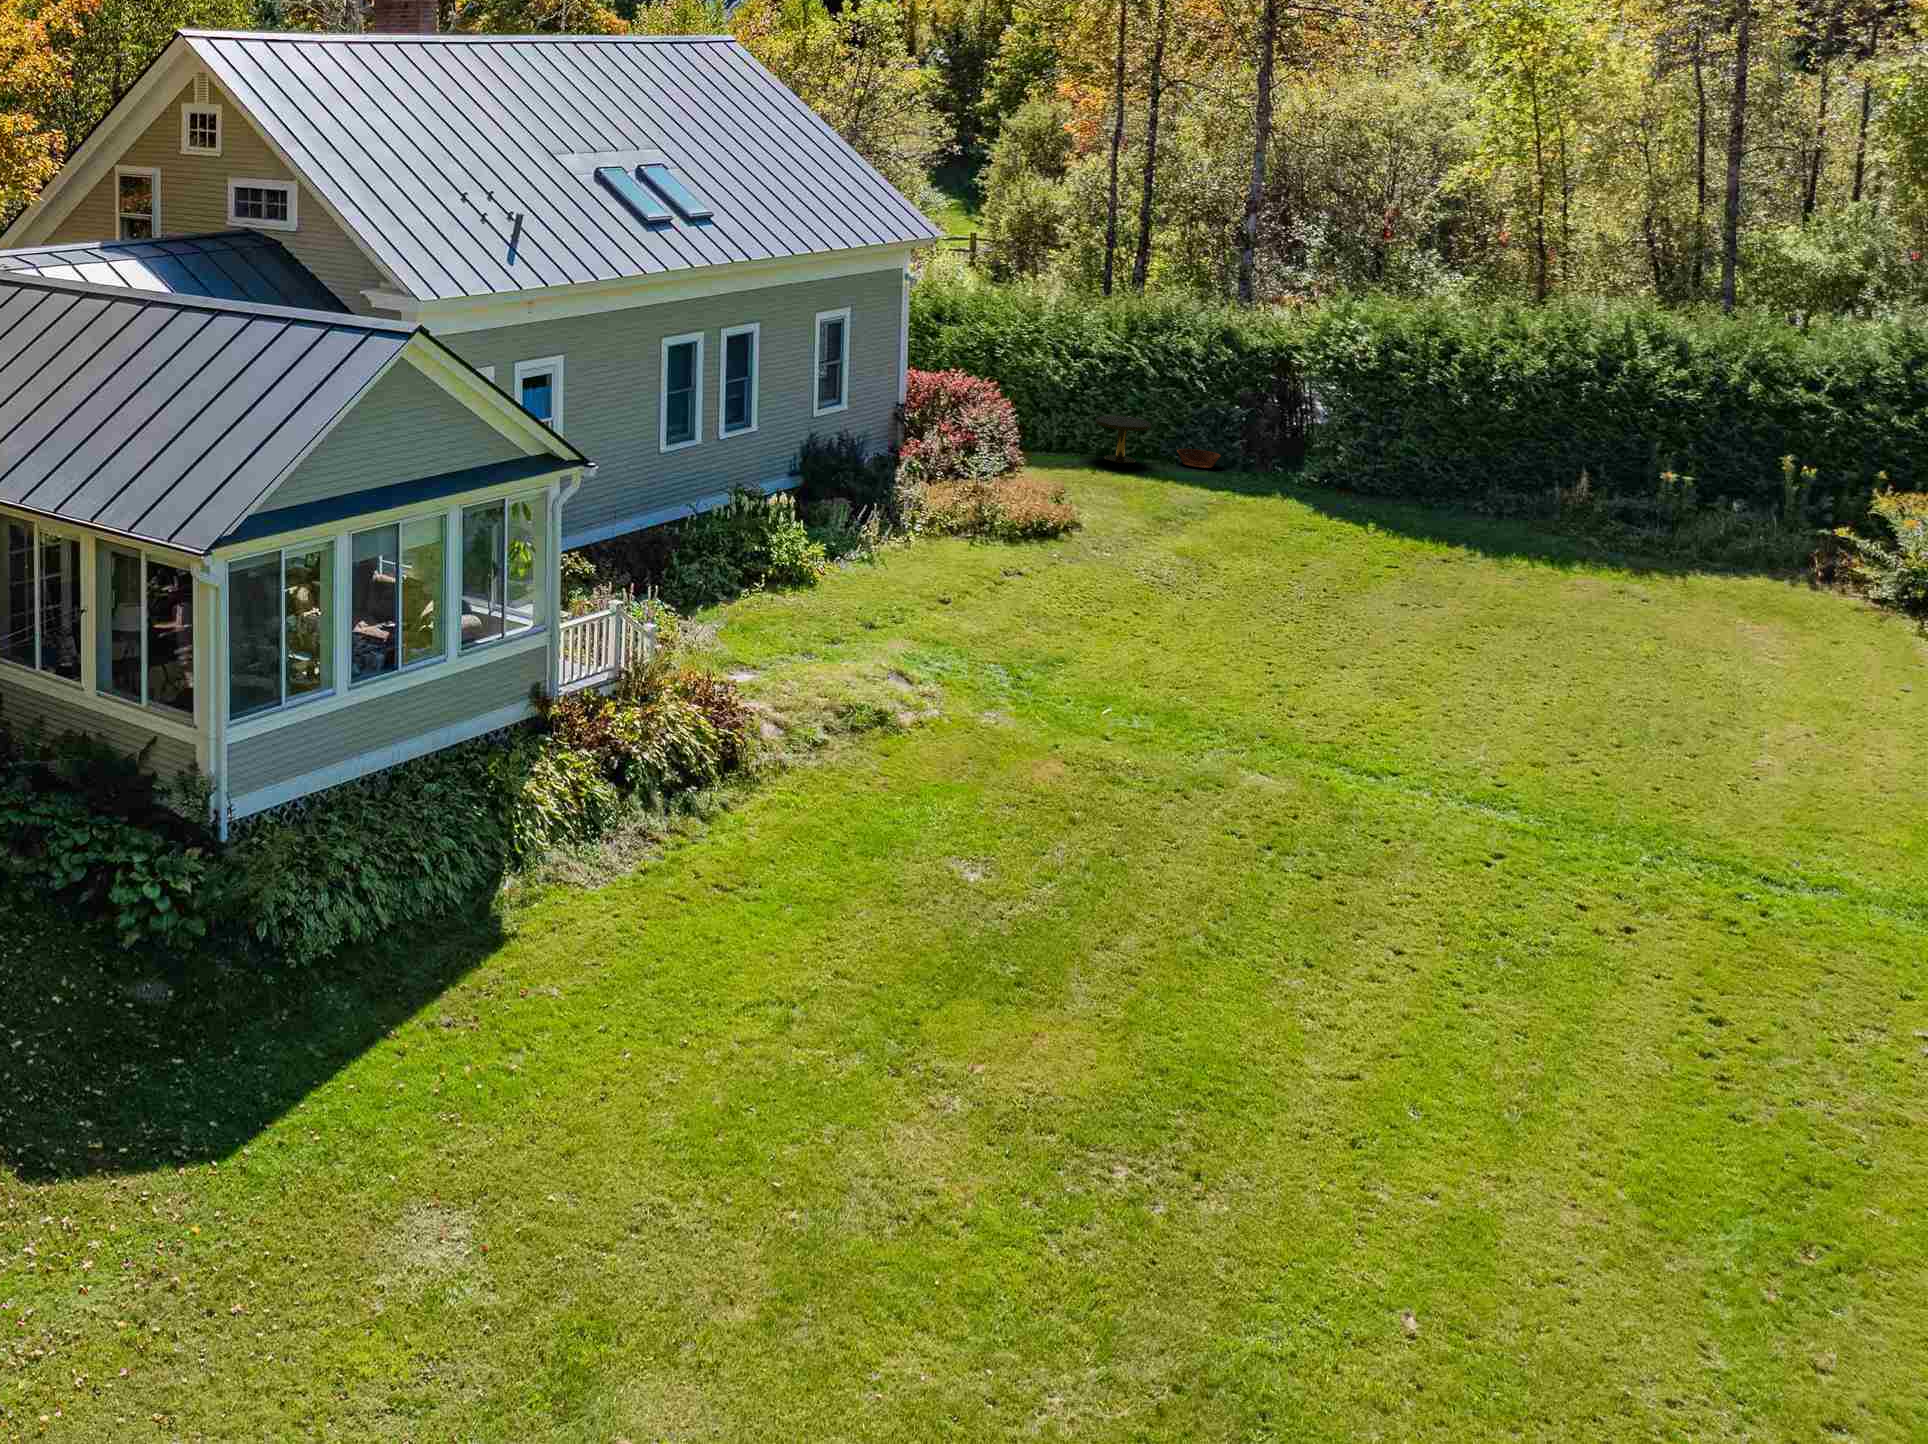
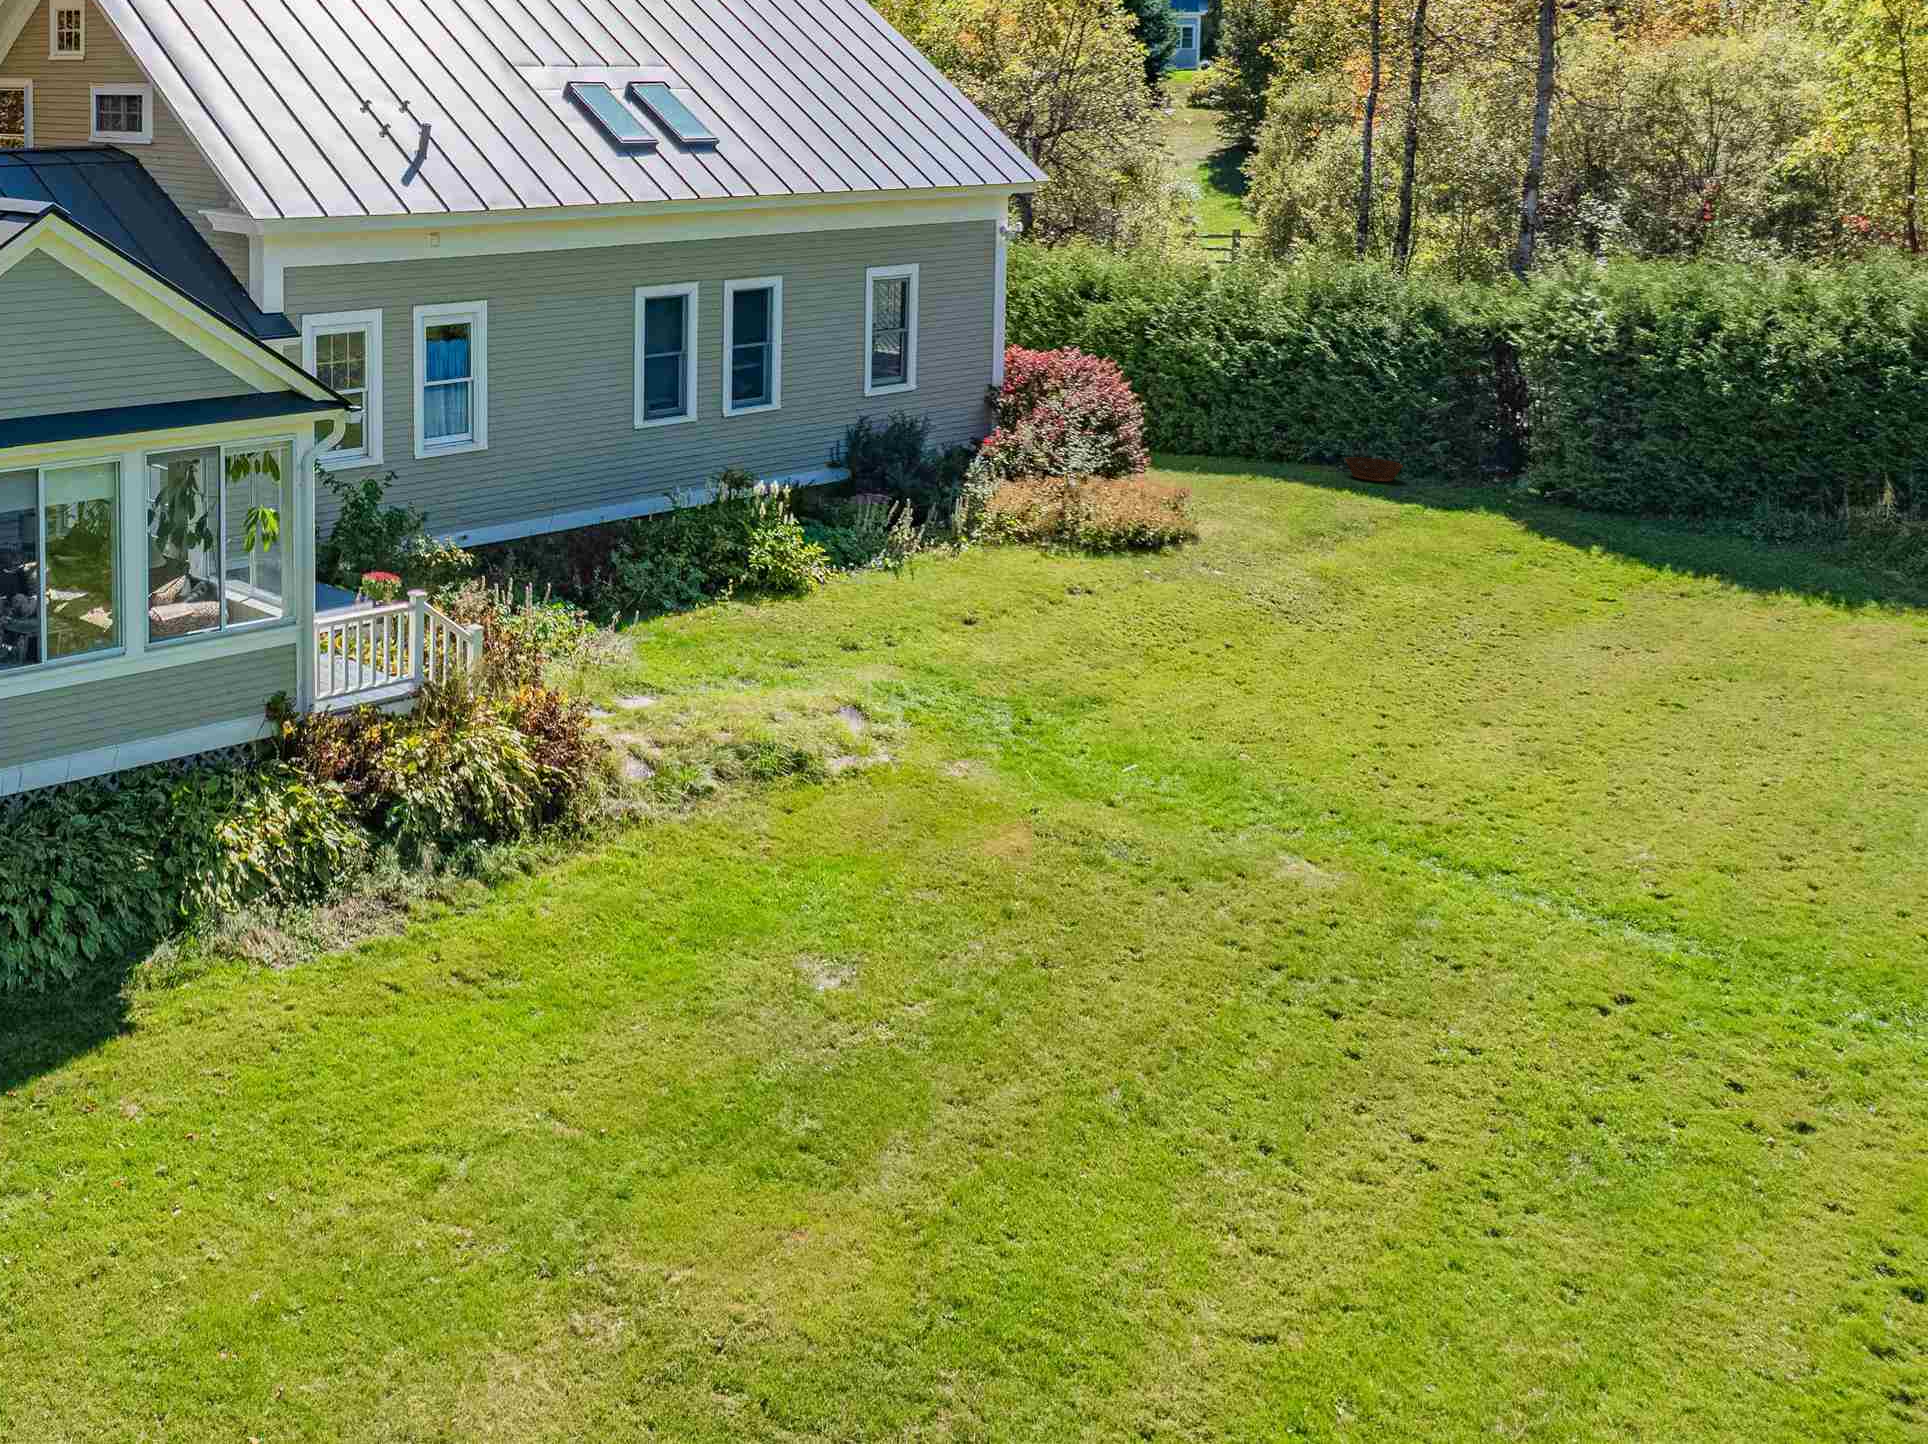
side table: present [1095,416,1151,463] -> none [1236,413,1309,473]

